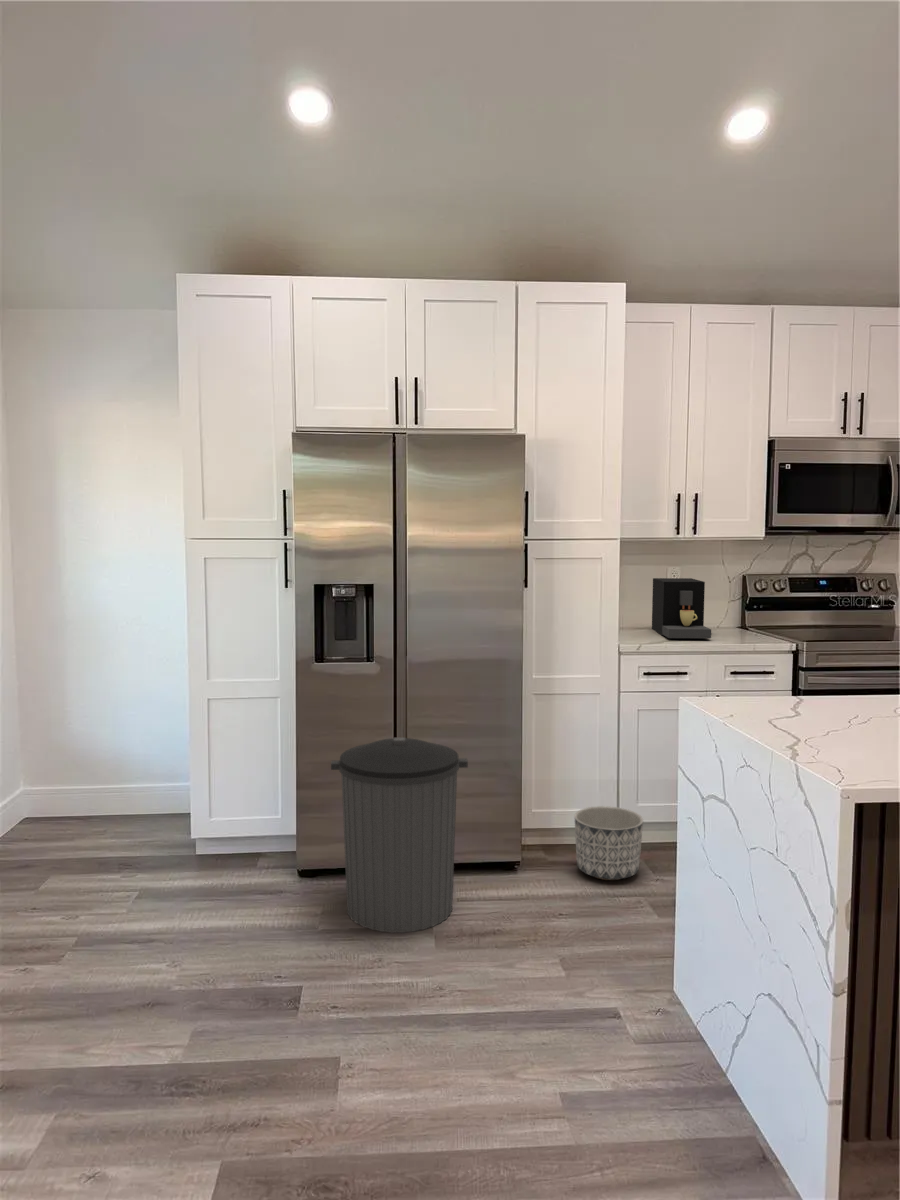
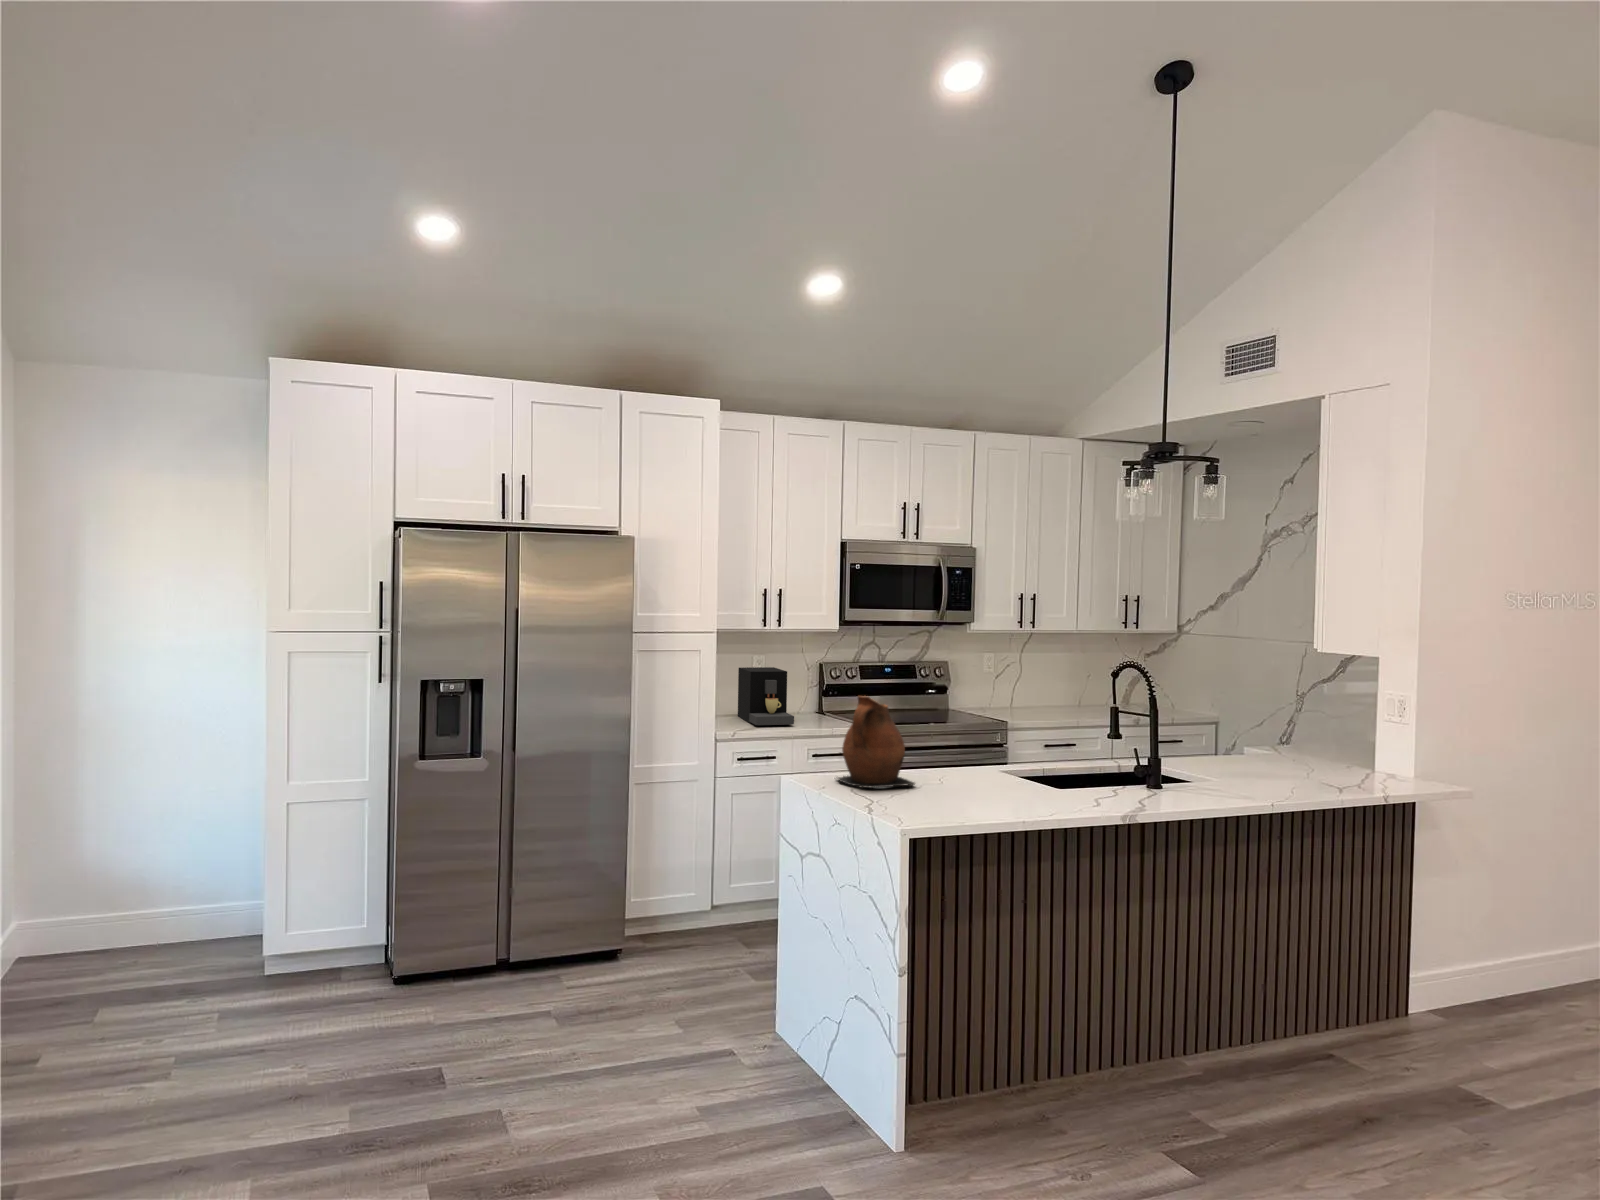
ceramic pitcher: none [746,601,860,721] -> present [838,696,915,788]
trash can: present [331,737,468,933] -> none [446,829,582,1019]
planter: present [574,806,643,880] -> none [674,888,738,957]

